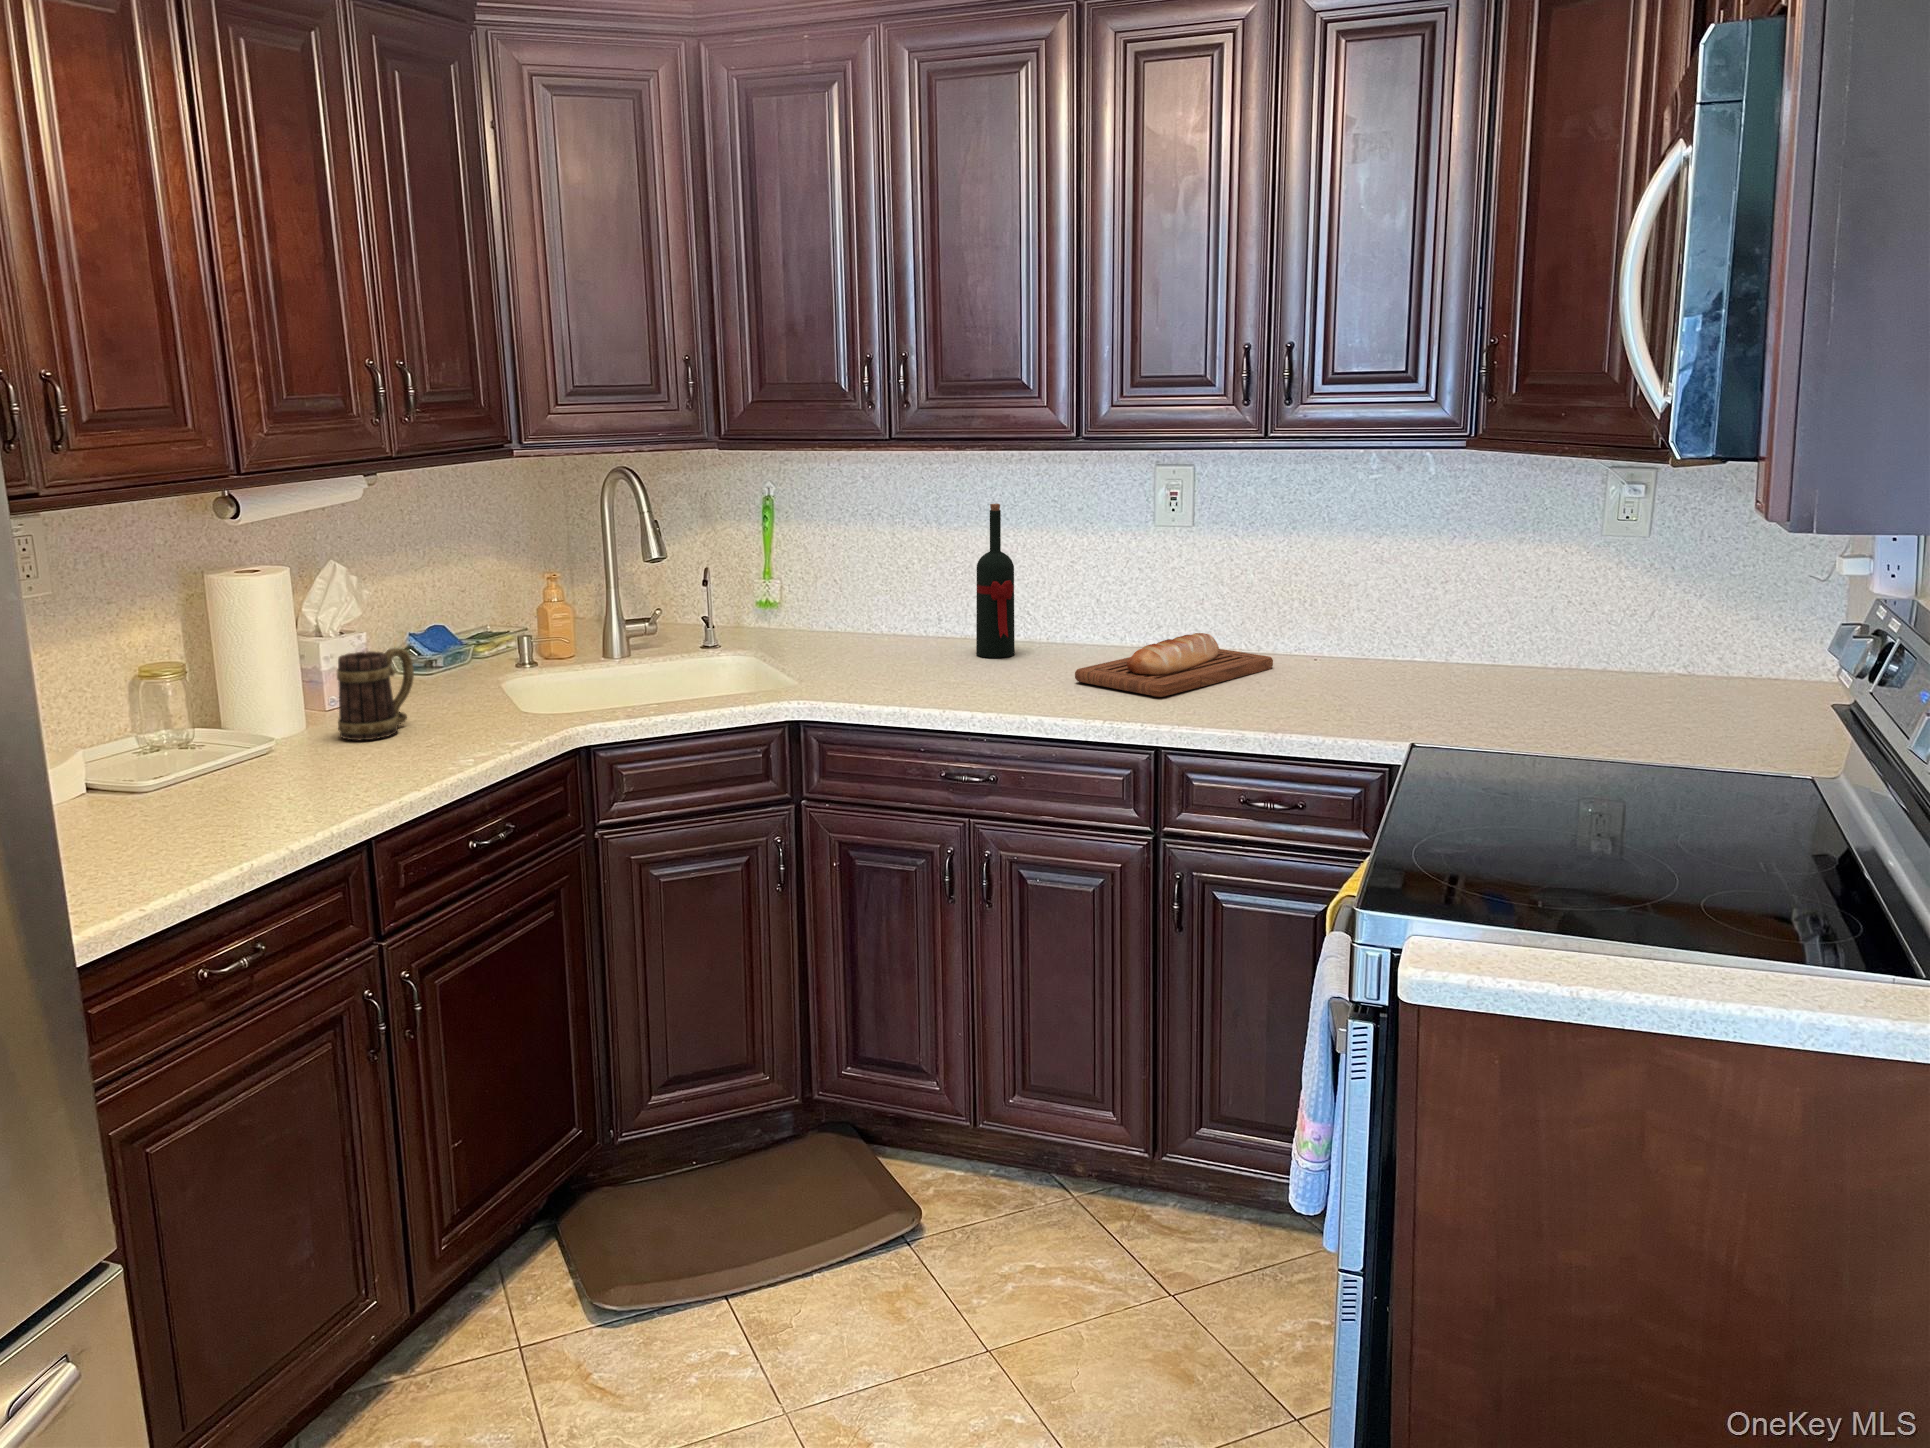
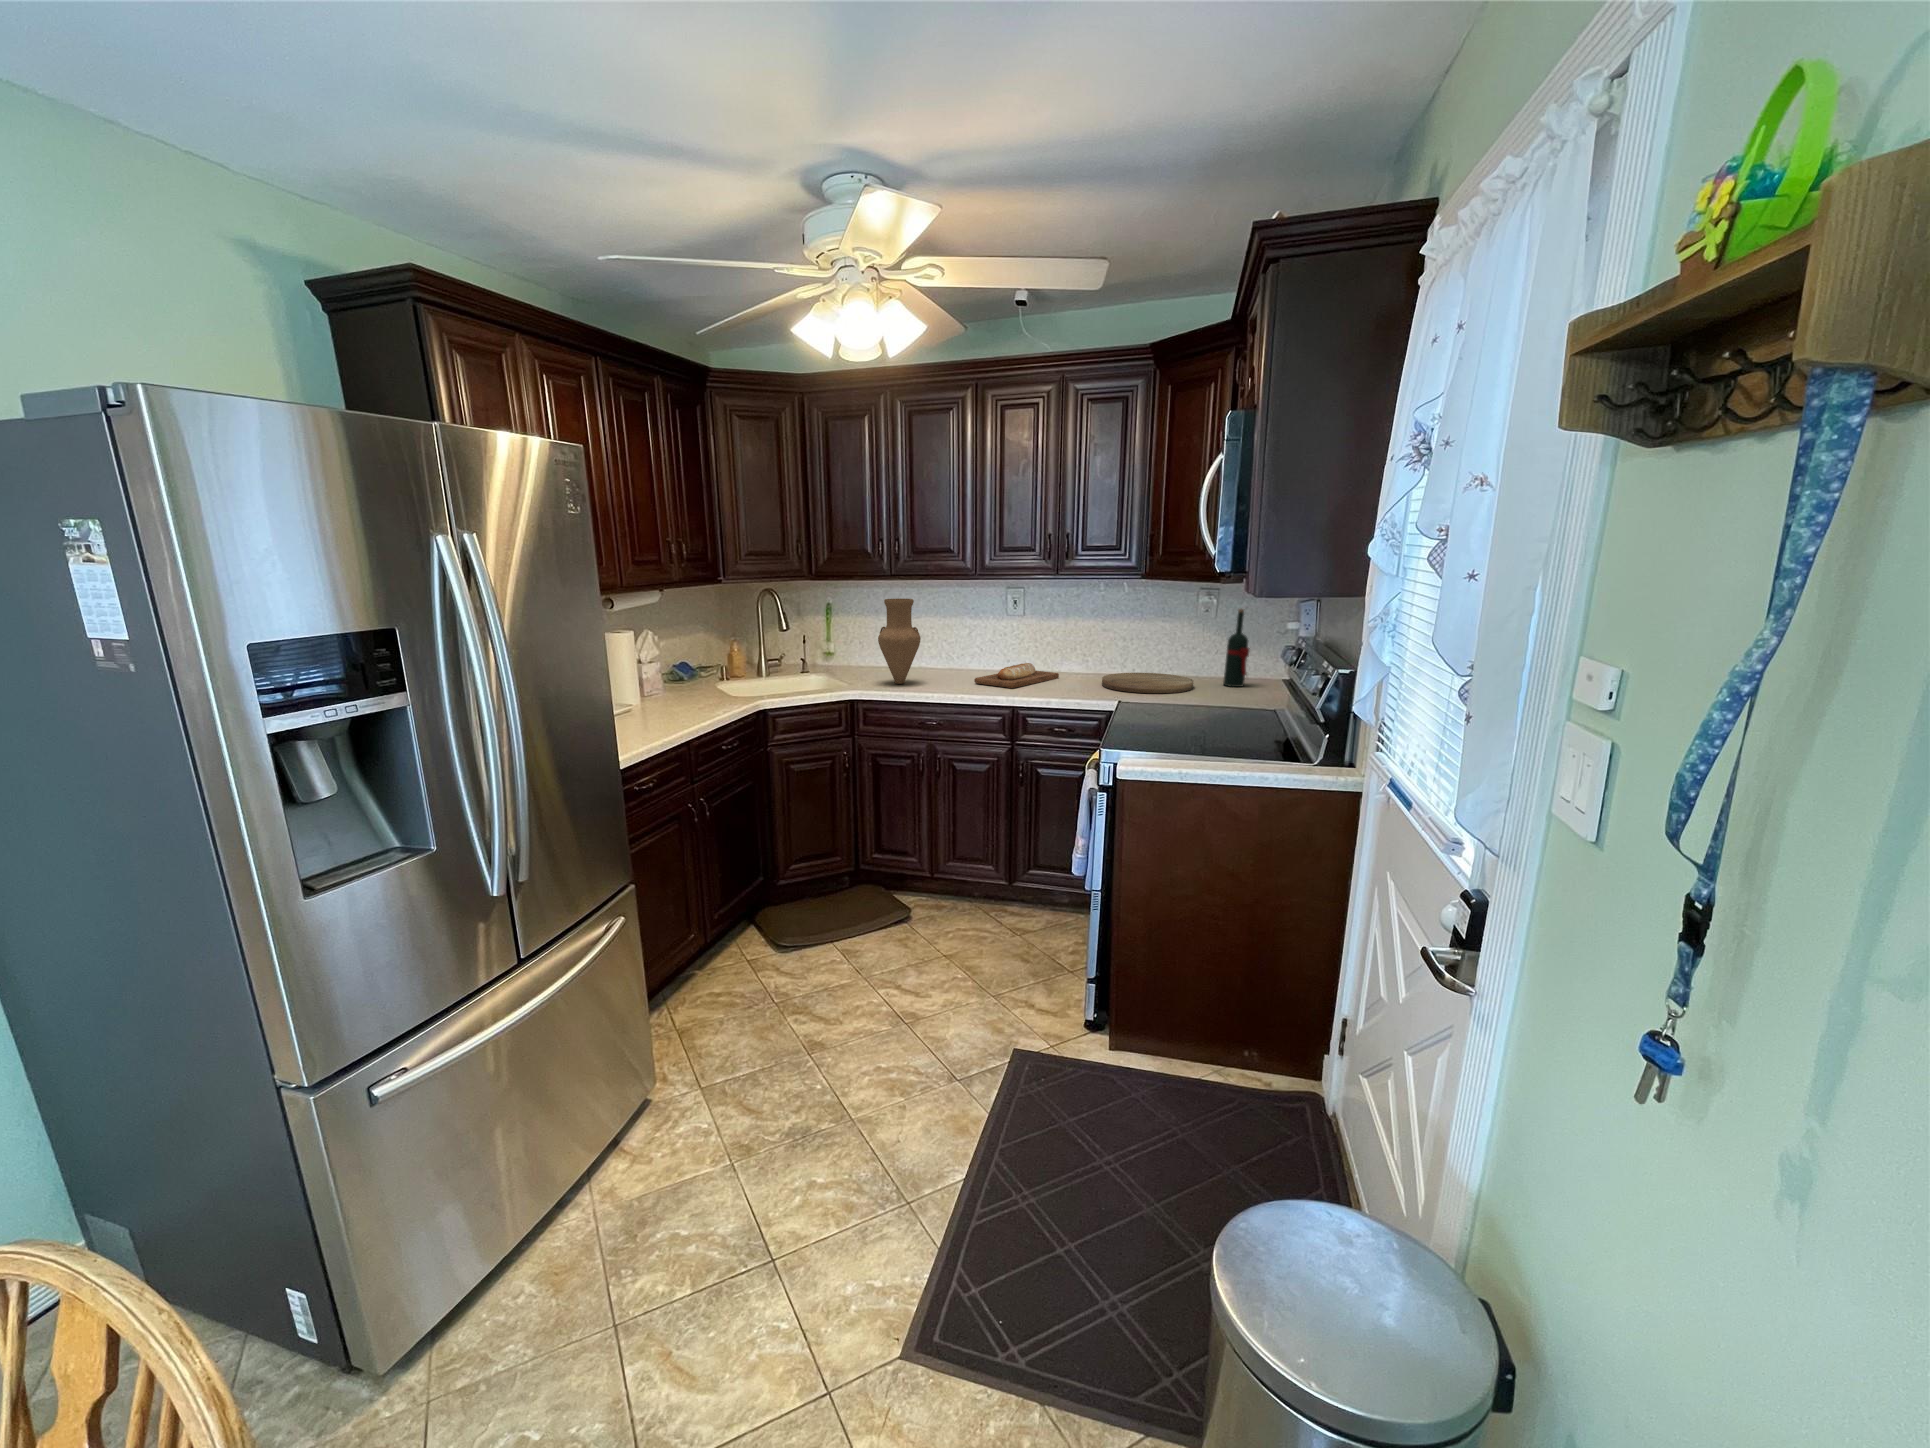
vase: none [855,488,952,680] -> present [878,598,921,684]
wine bottle: present [976,504,1015,658] -> present [1223,609,1250,687]
mug: present [337,648,414,740] -> none [657,667,688,707]
cutting board: none [1373,659,1596,719] -> present [1102,673,1193,693]

